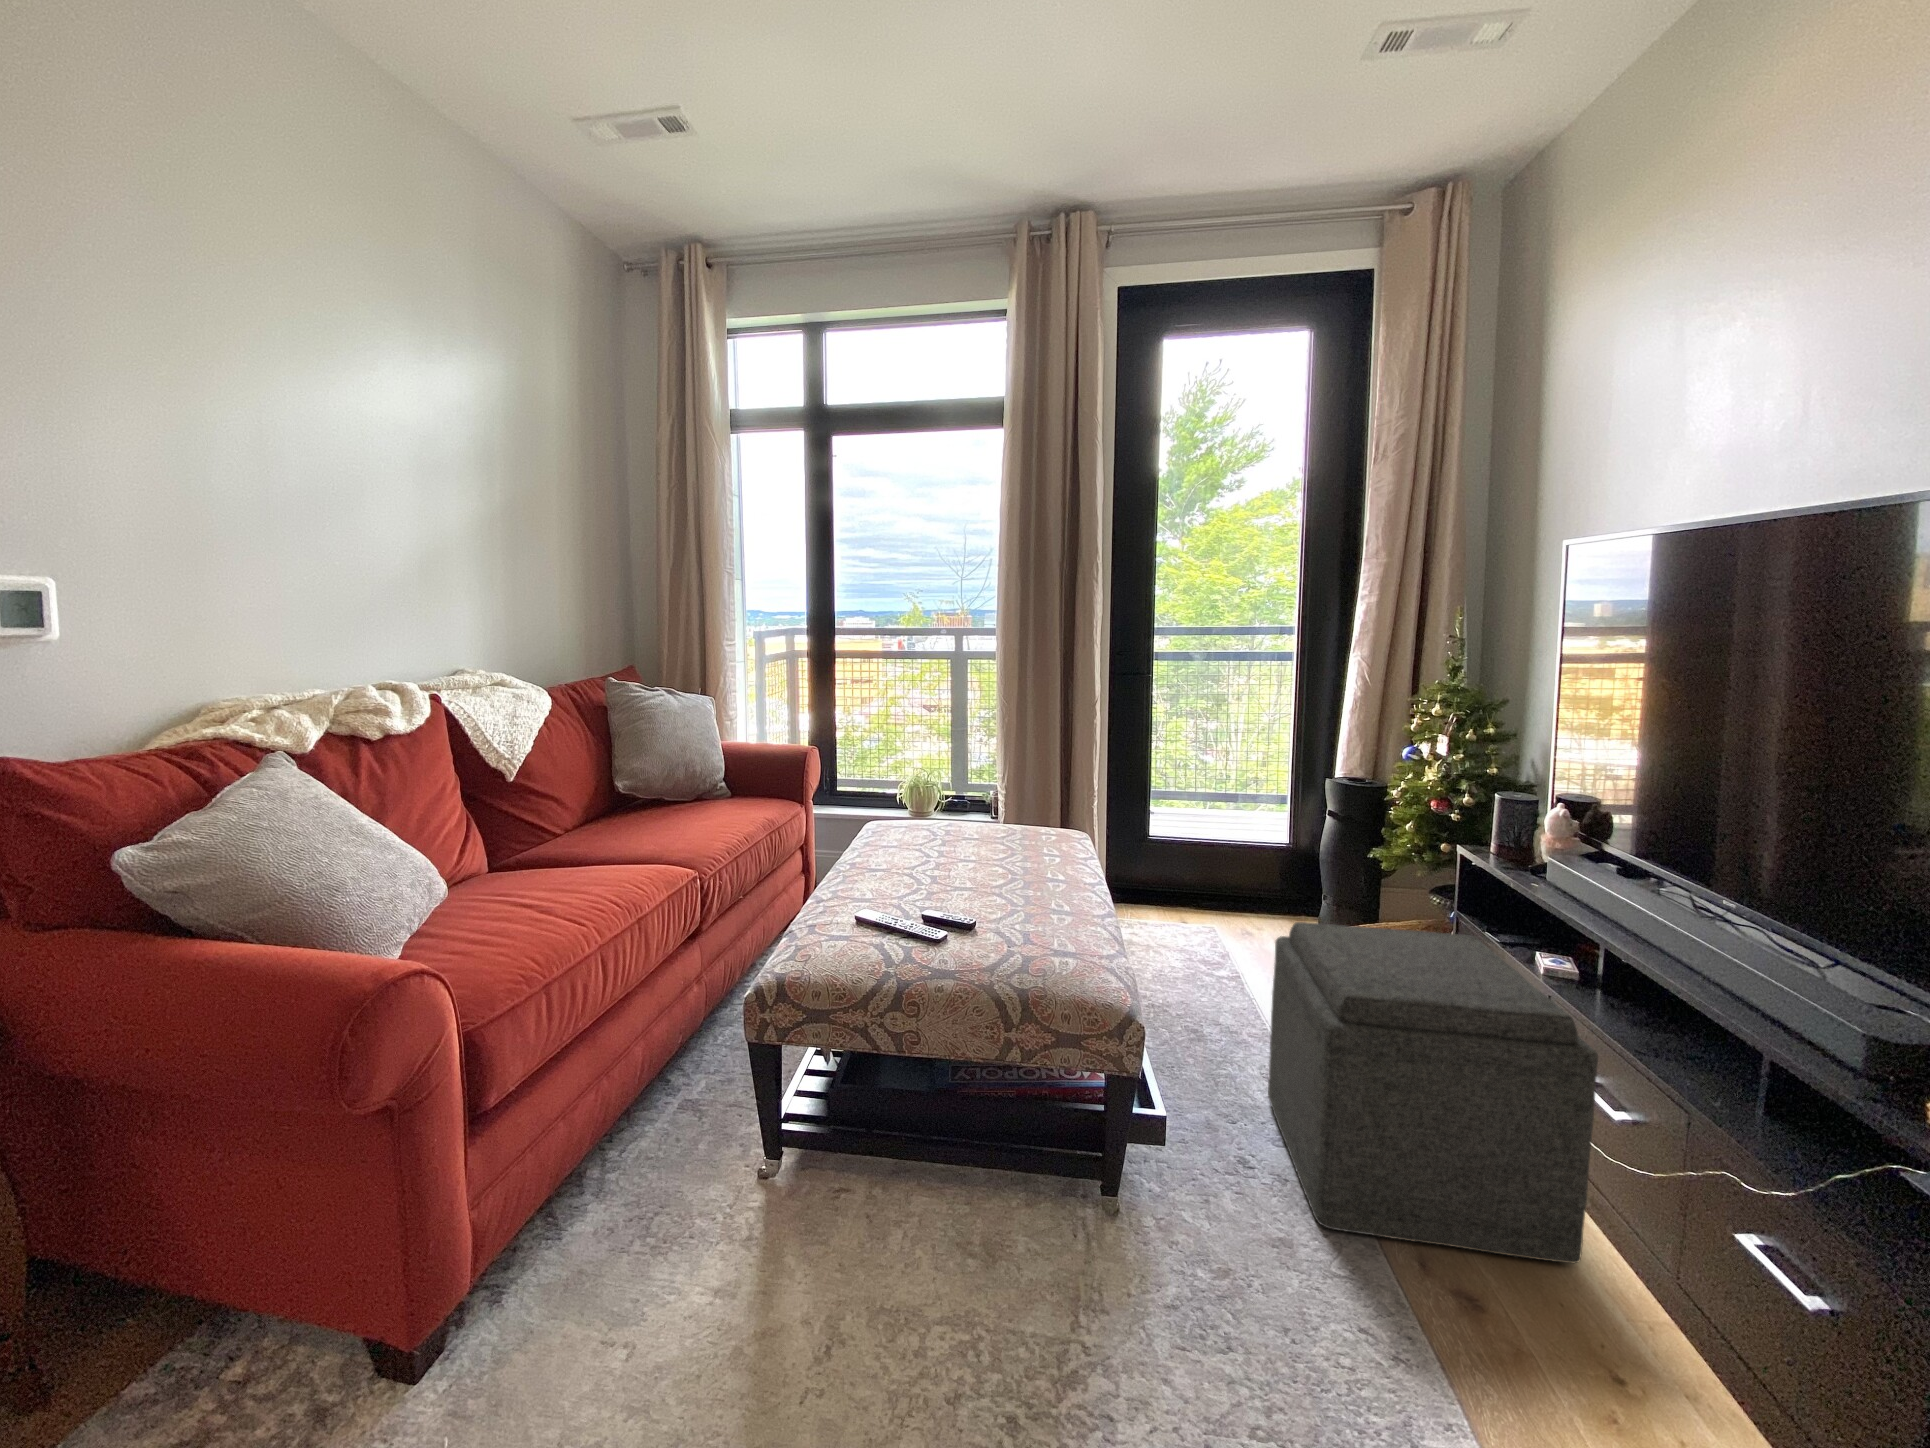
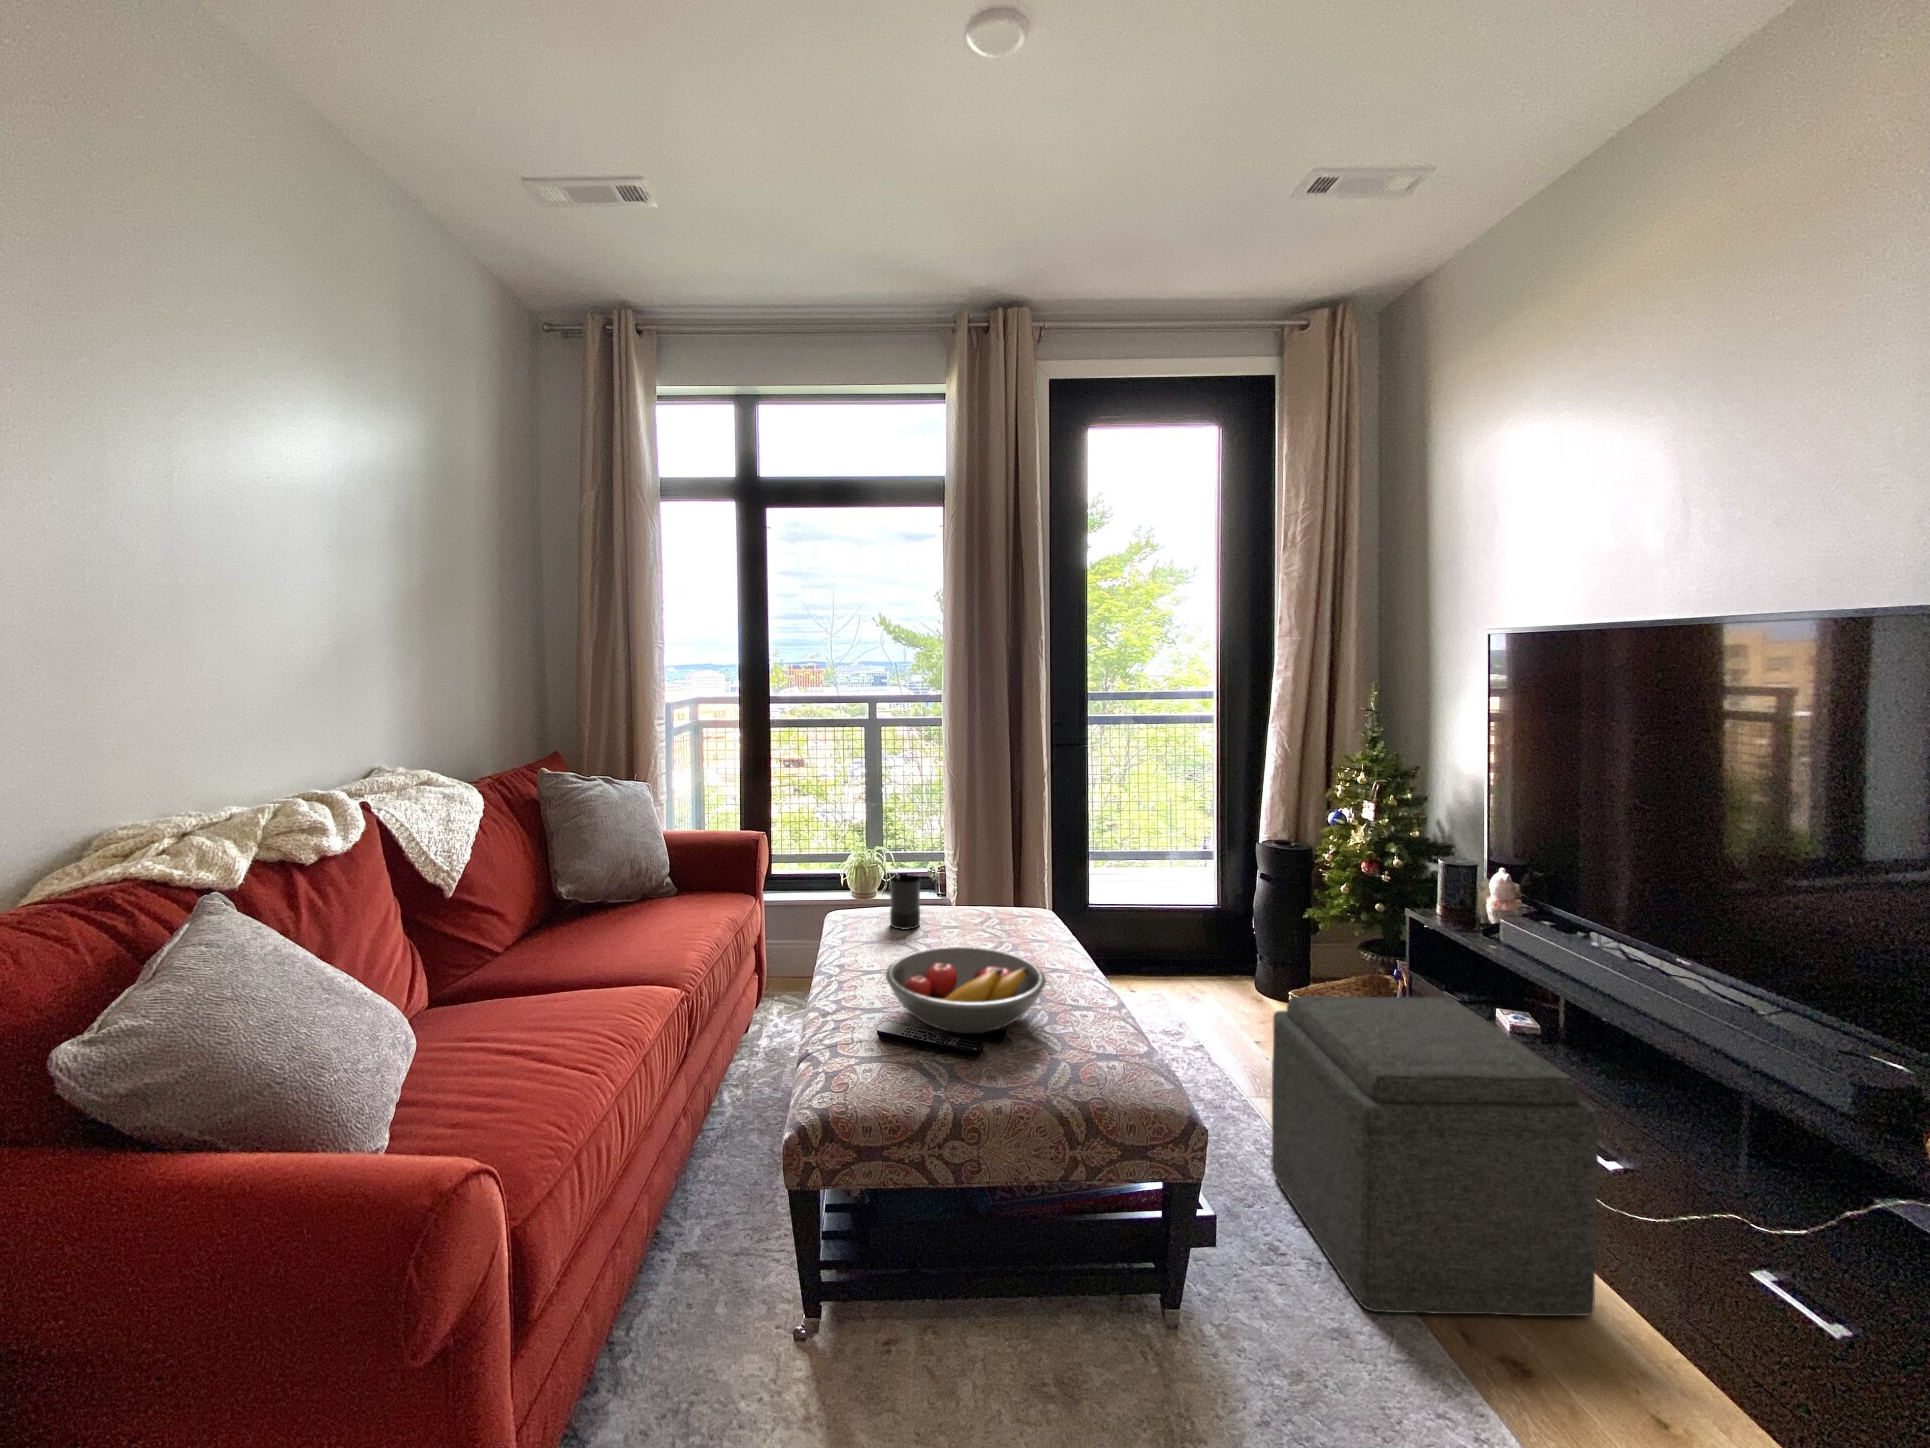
candle: none [912,784,941,840] -> present [890,873,920,930]
fruit bowl: none [867,850,1021,925] -> present [886,947,1046,1033]

